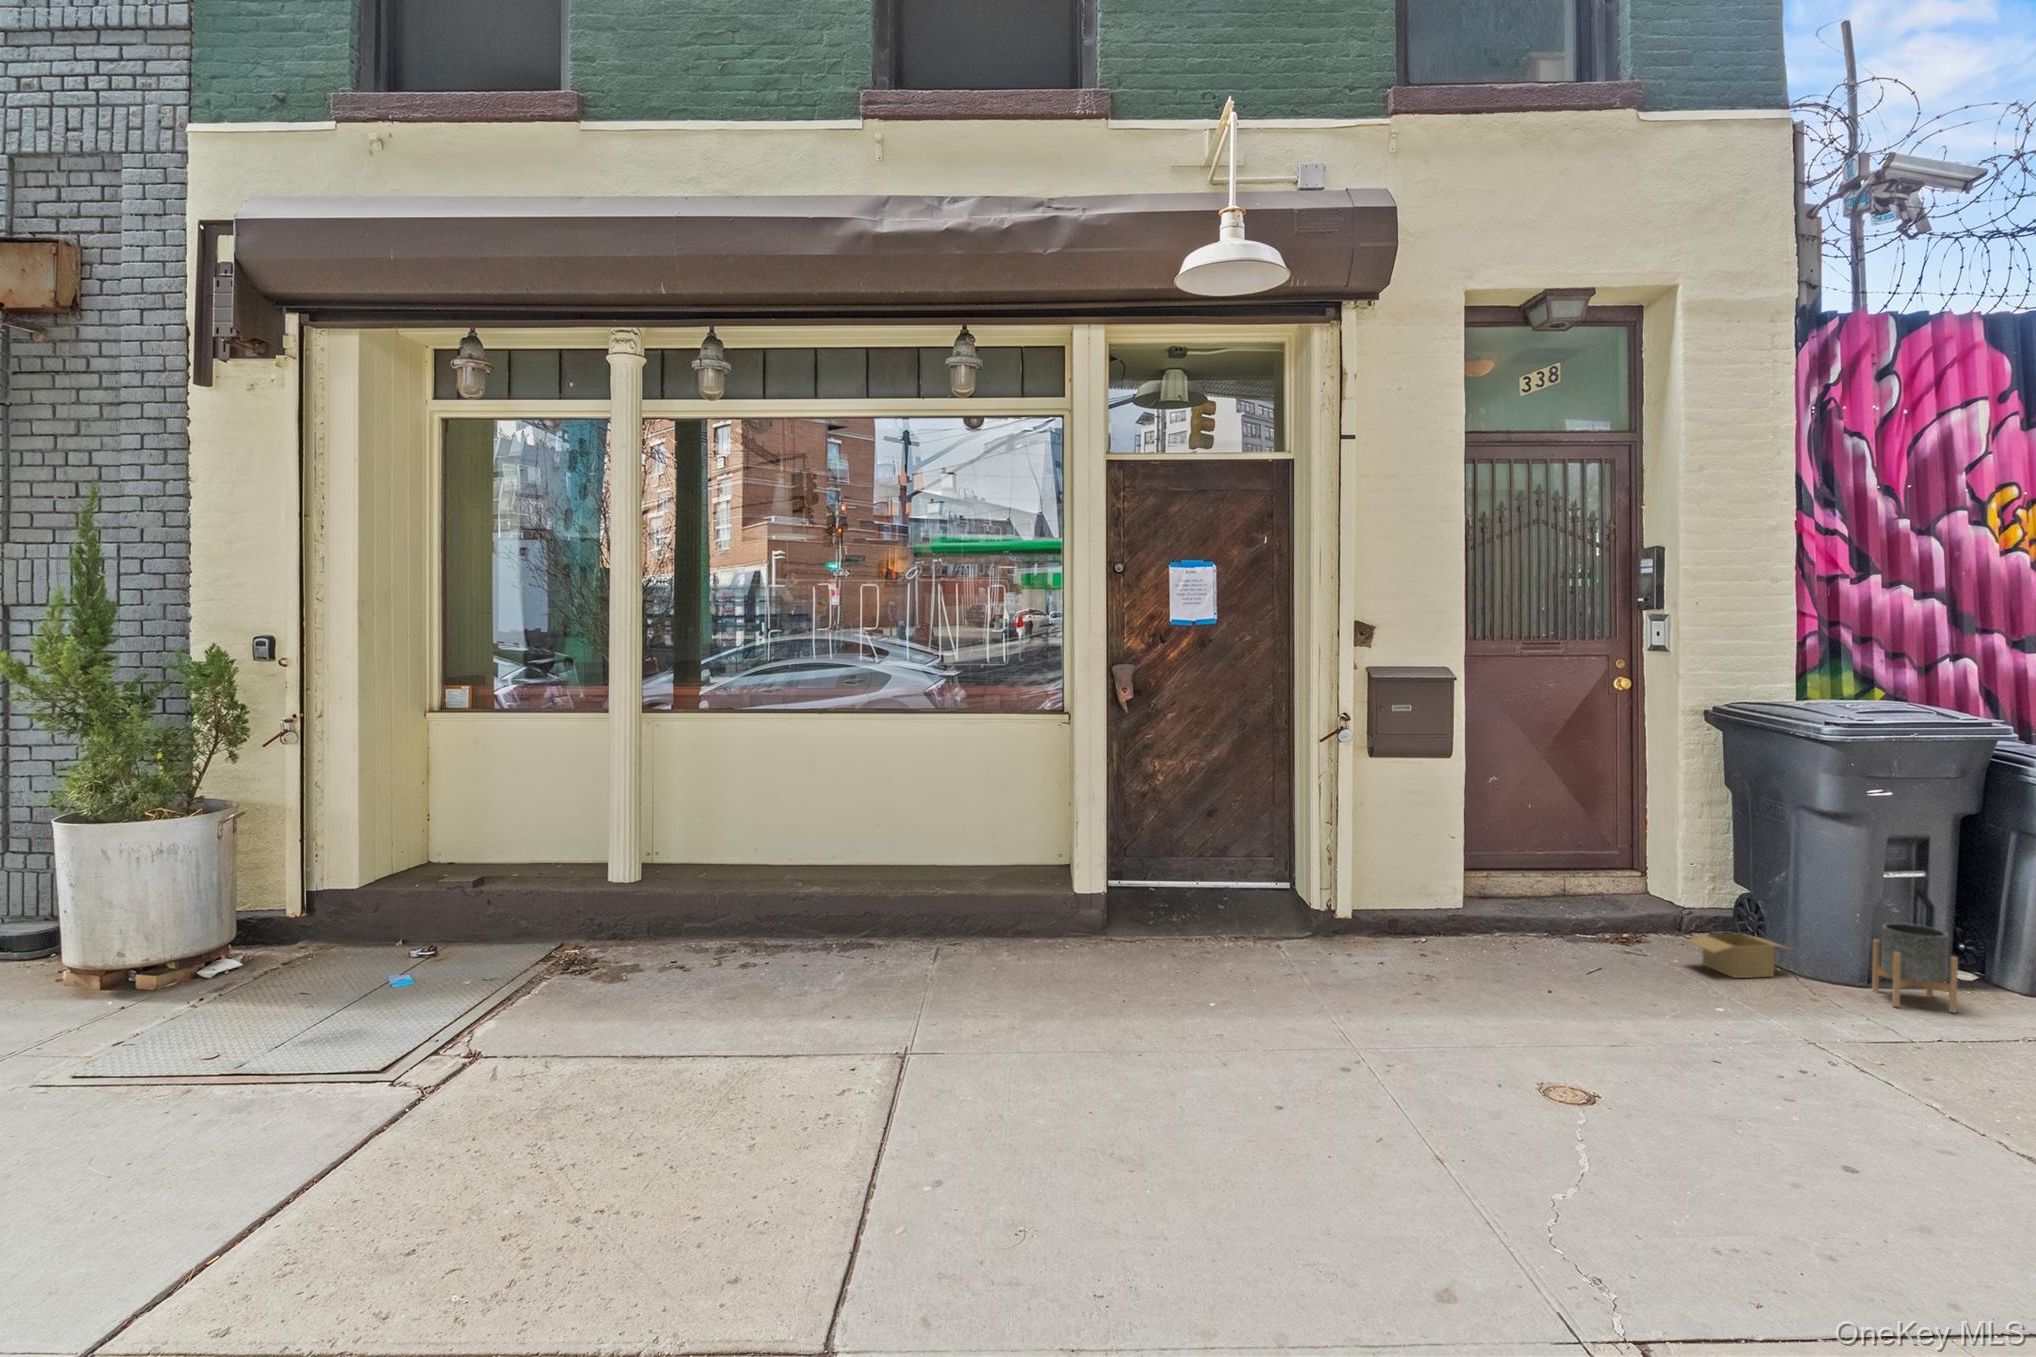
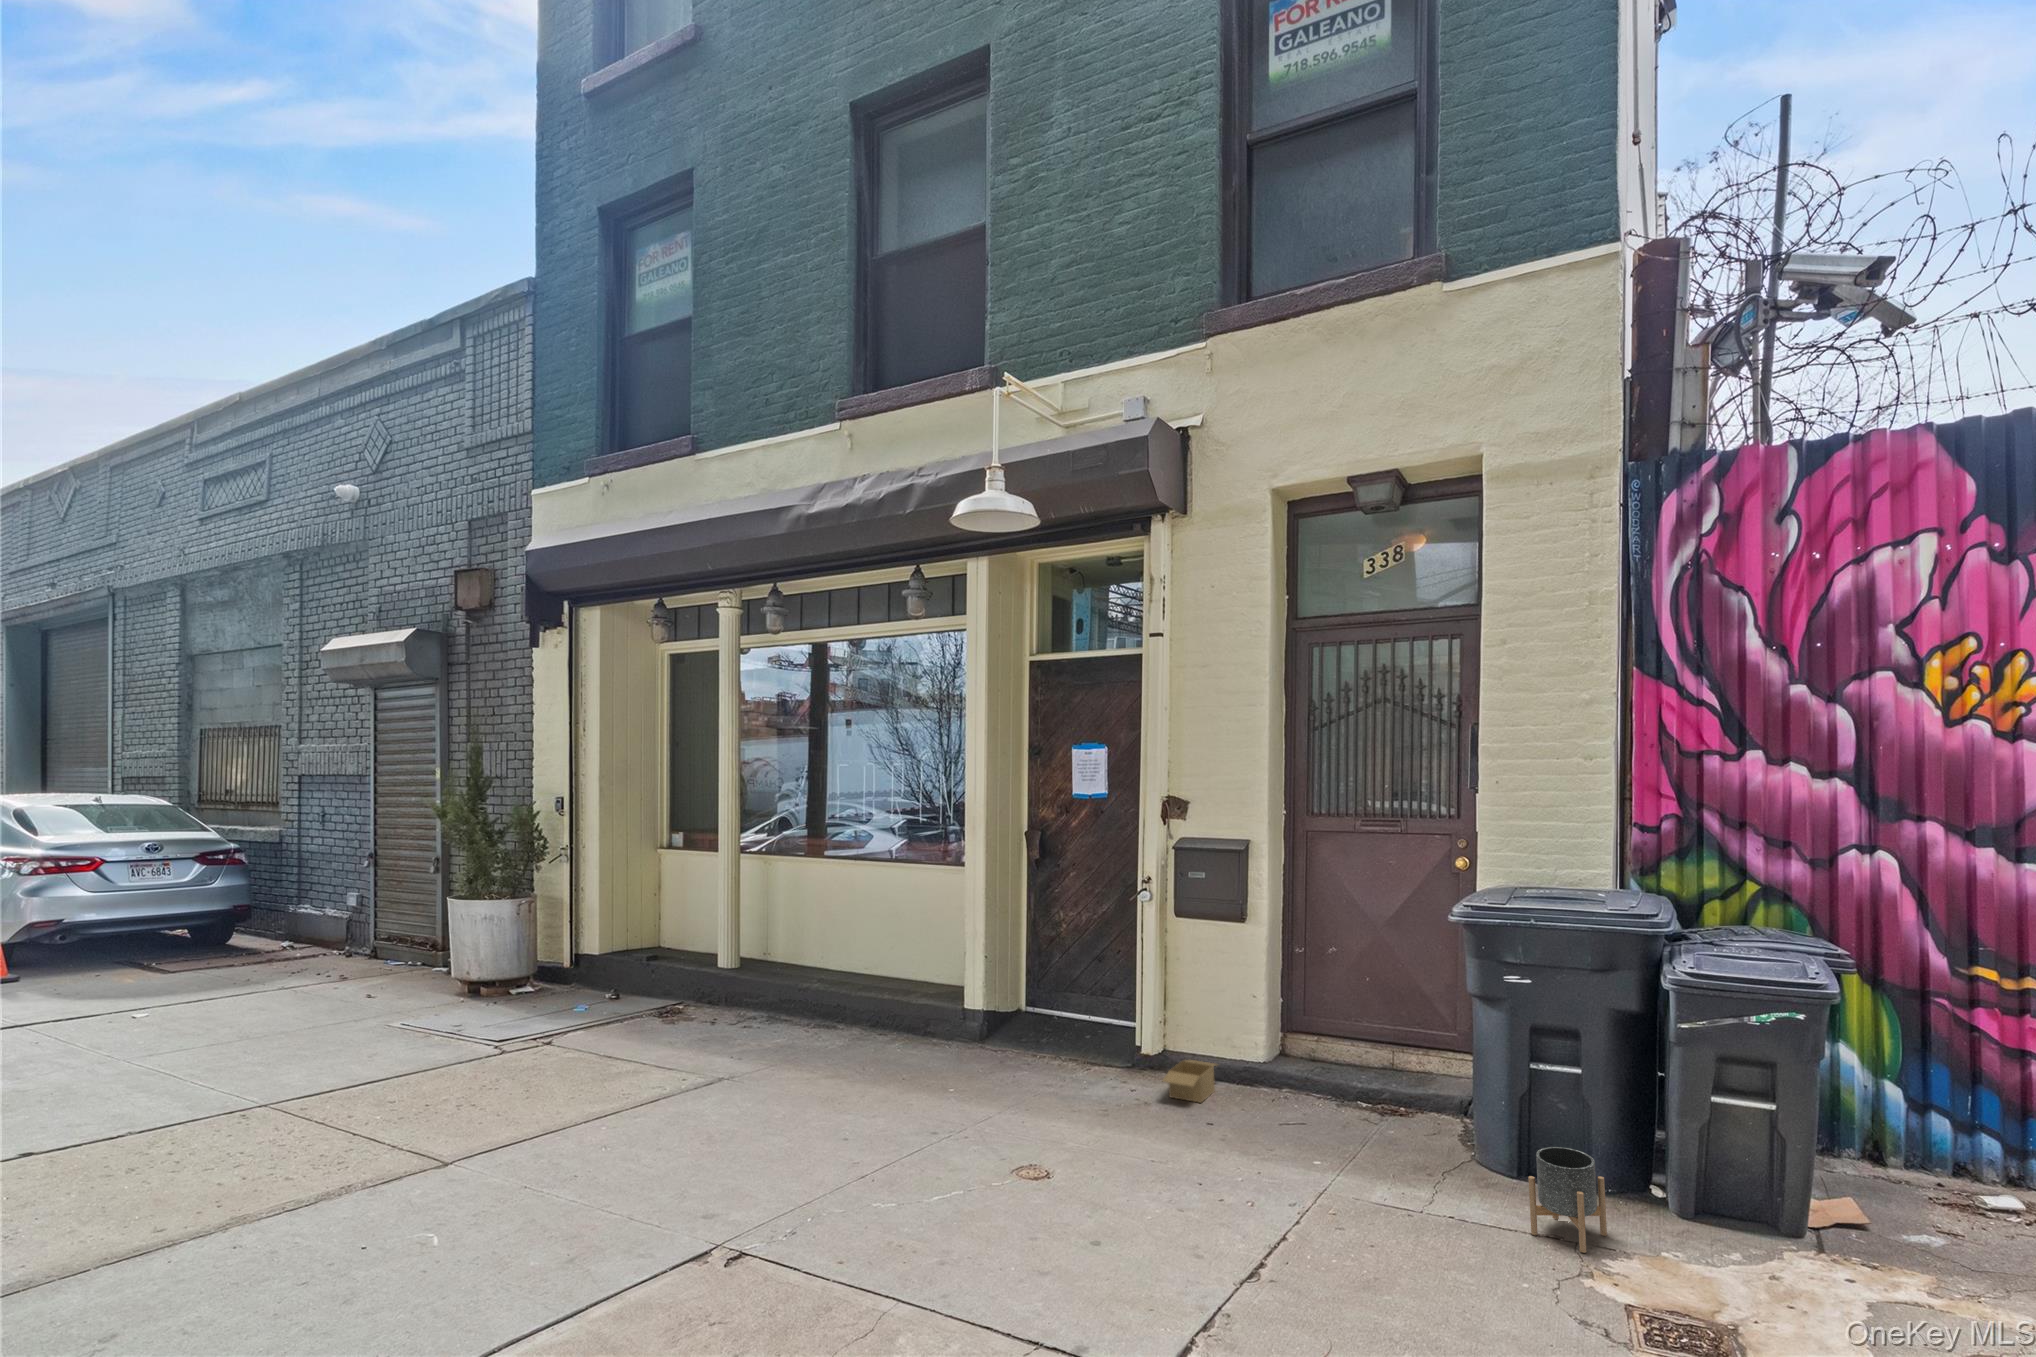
cardboard box: present [1686,934,1789,978] -> present [1163,1060,1217,1103]

